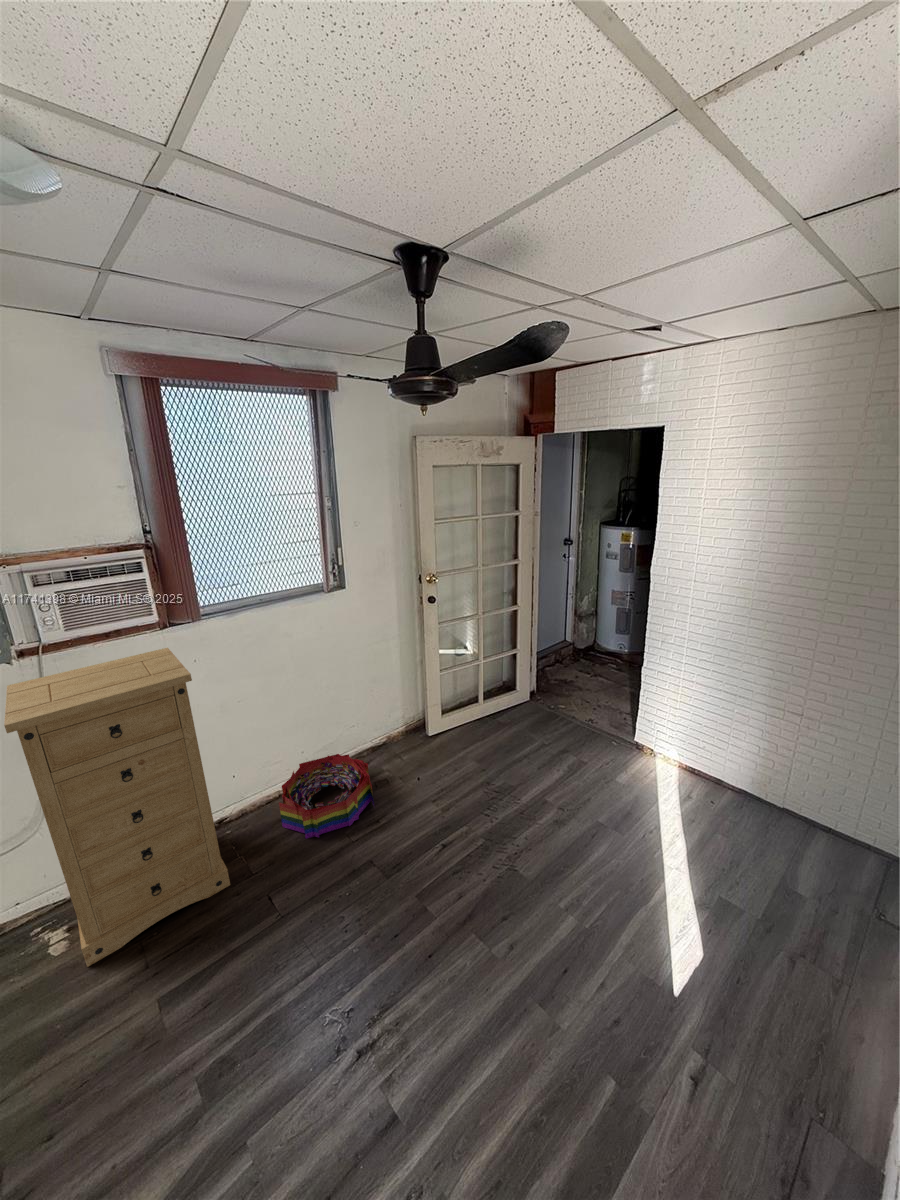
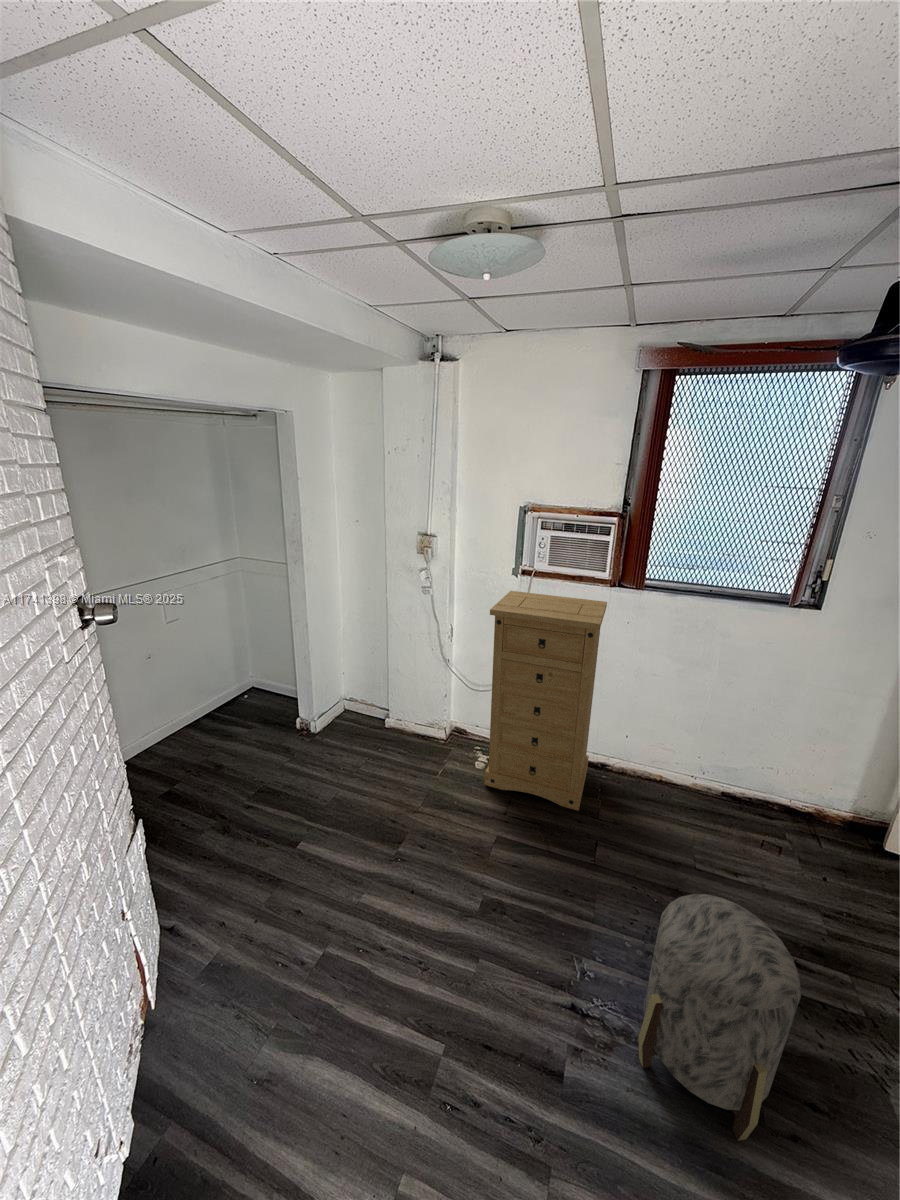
storage bin: present [279,754,374,838] -> none [643,765,761,862]
ottoman: none [398,832,506,1024] -> present [639,894,801,1141]

